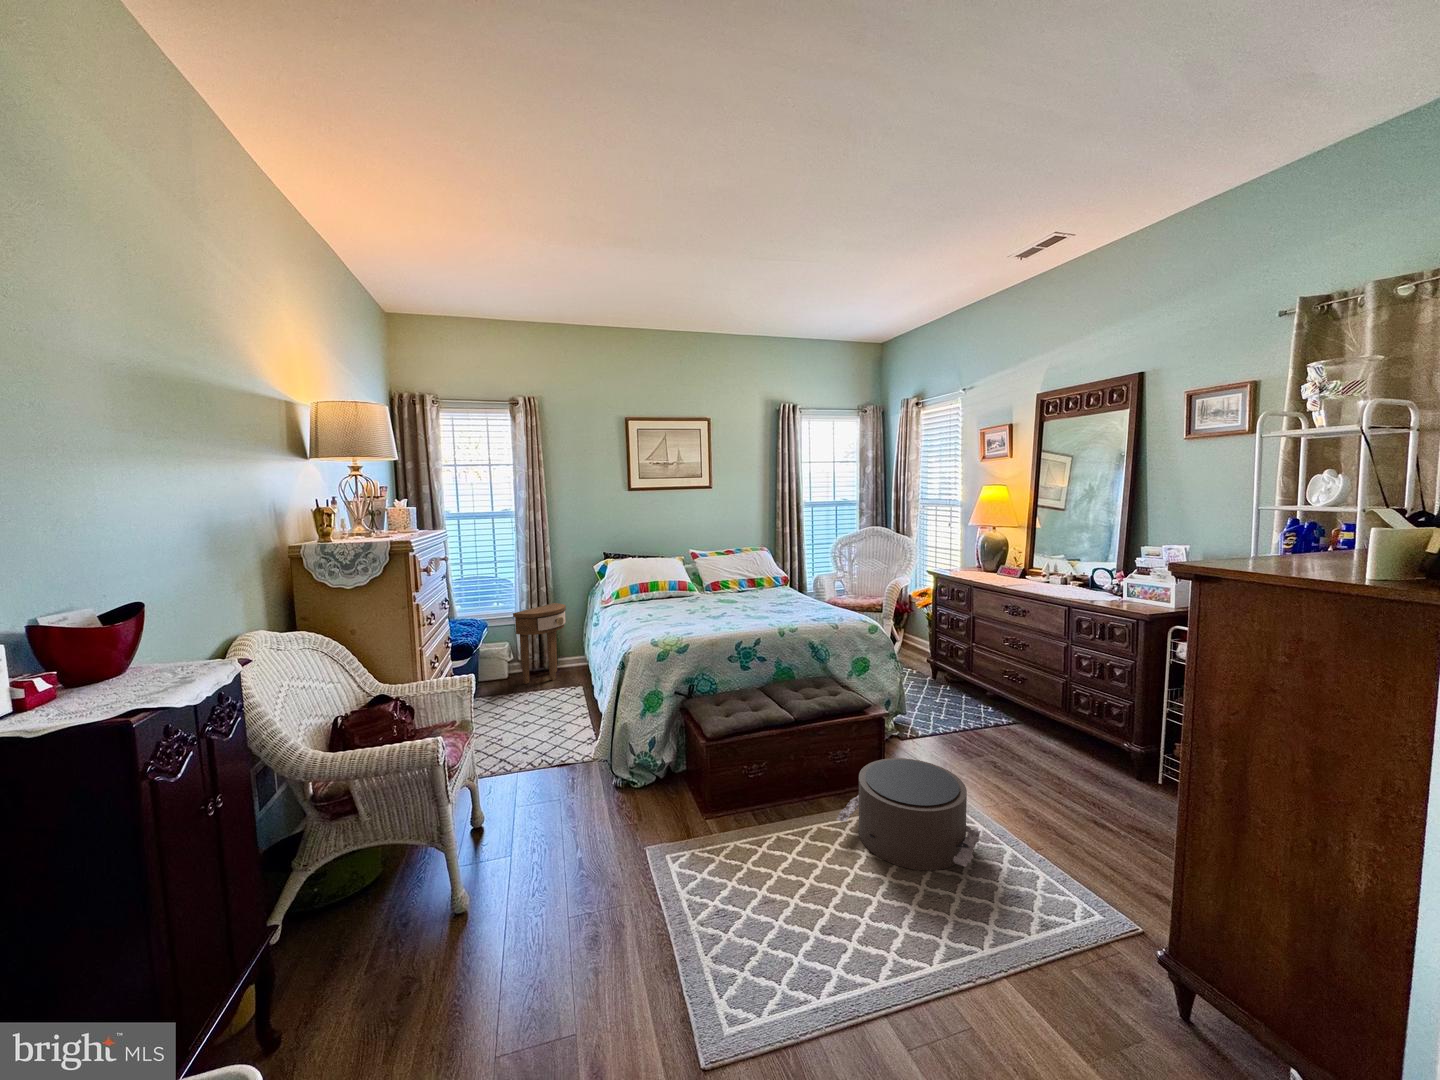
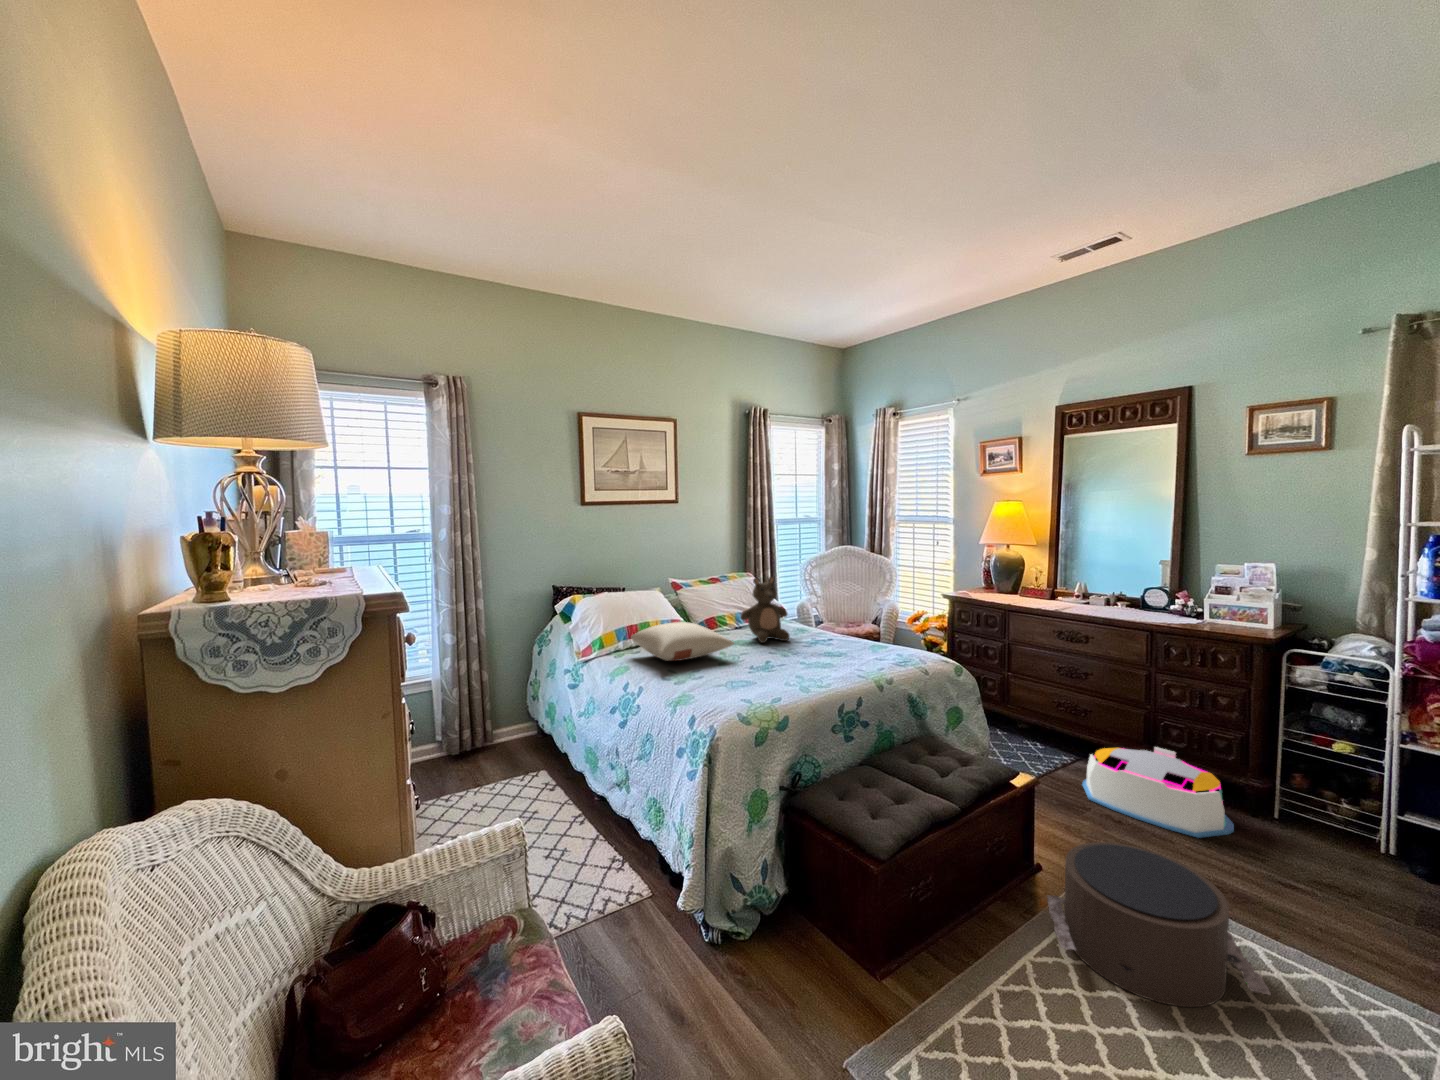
stuffed bear: none [728,549,768,601] -> present [741,577,790,643]
pillow: none [636,581,703,608] -> present [631,622,734,661]
side table: present [513,603,566,684] -> none [439,658,513,779]
storage bin: none [986,708,1105,786] -> present [1082,747,1234,838]

